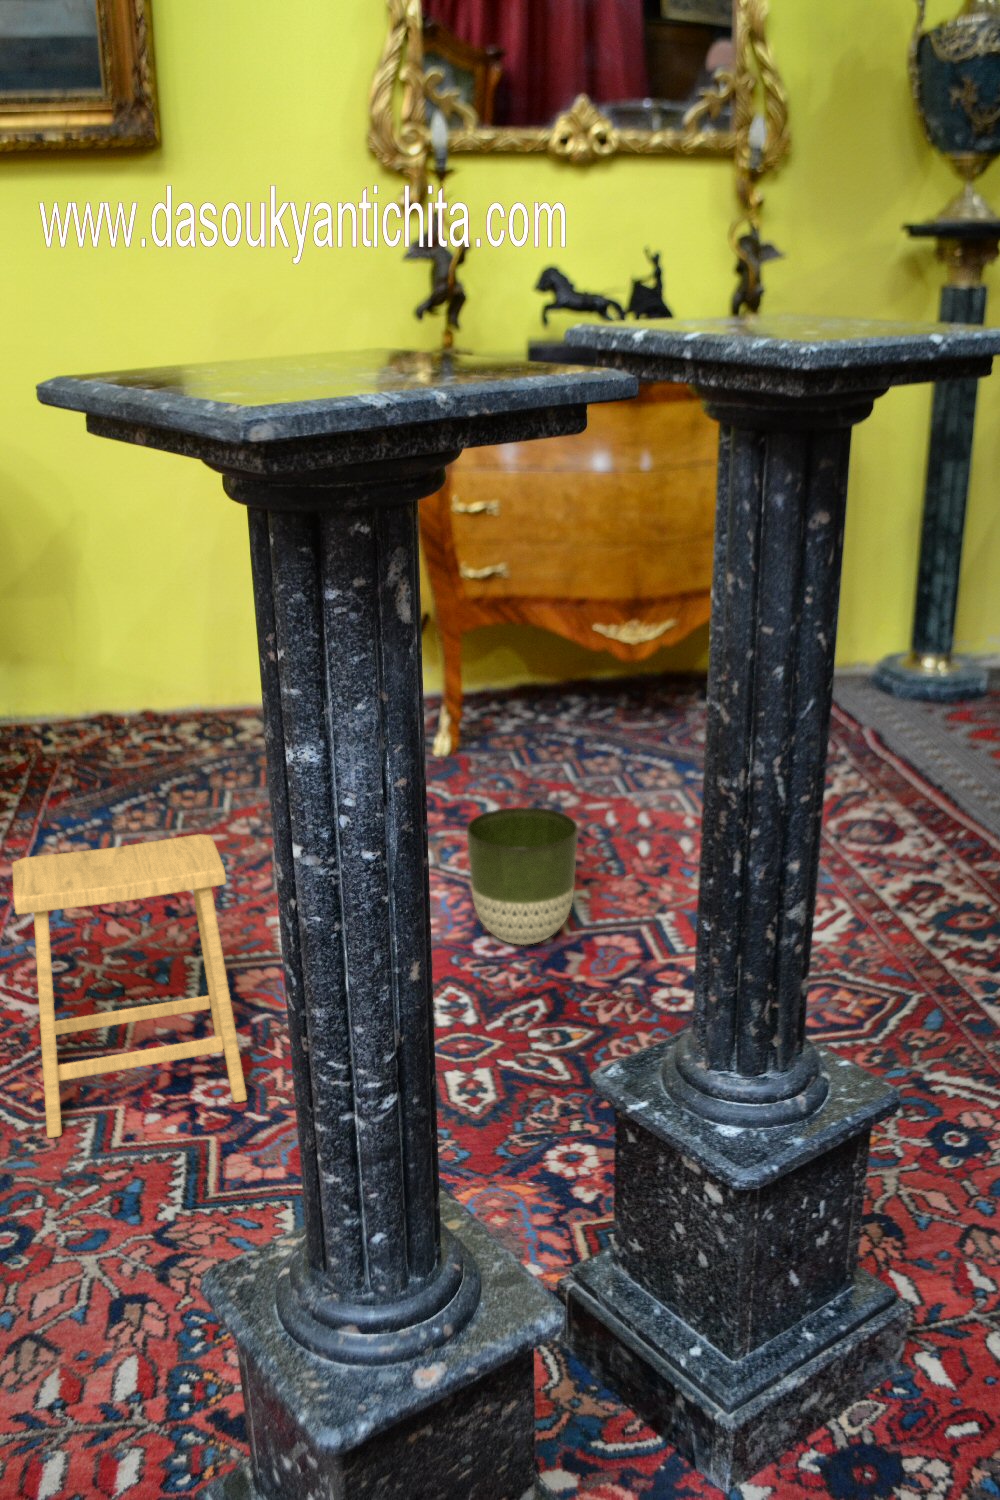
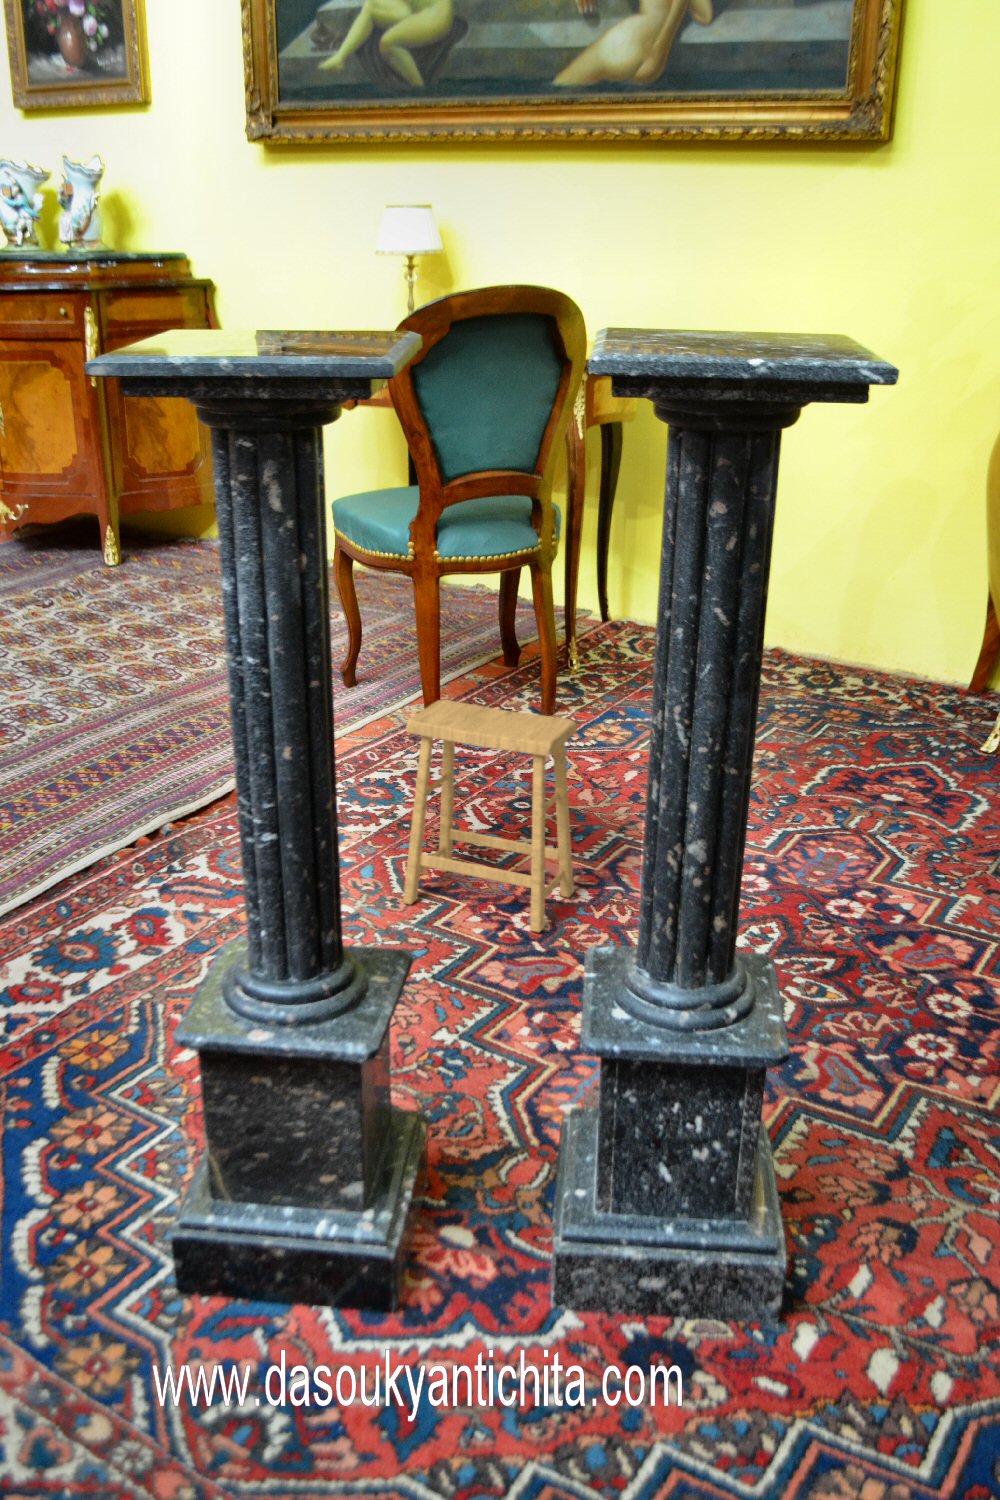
planter: present [467,807,578,945] -> none [835,787,947,917]

